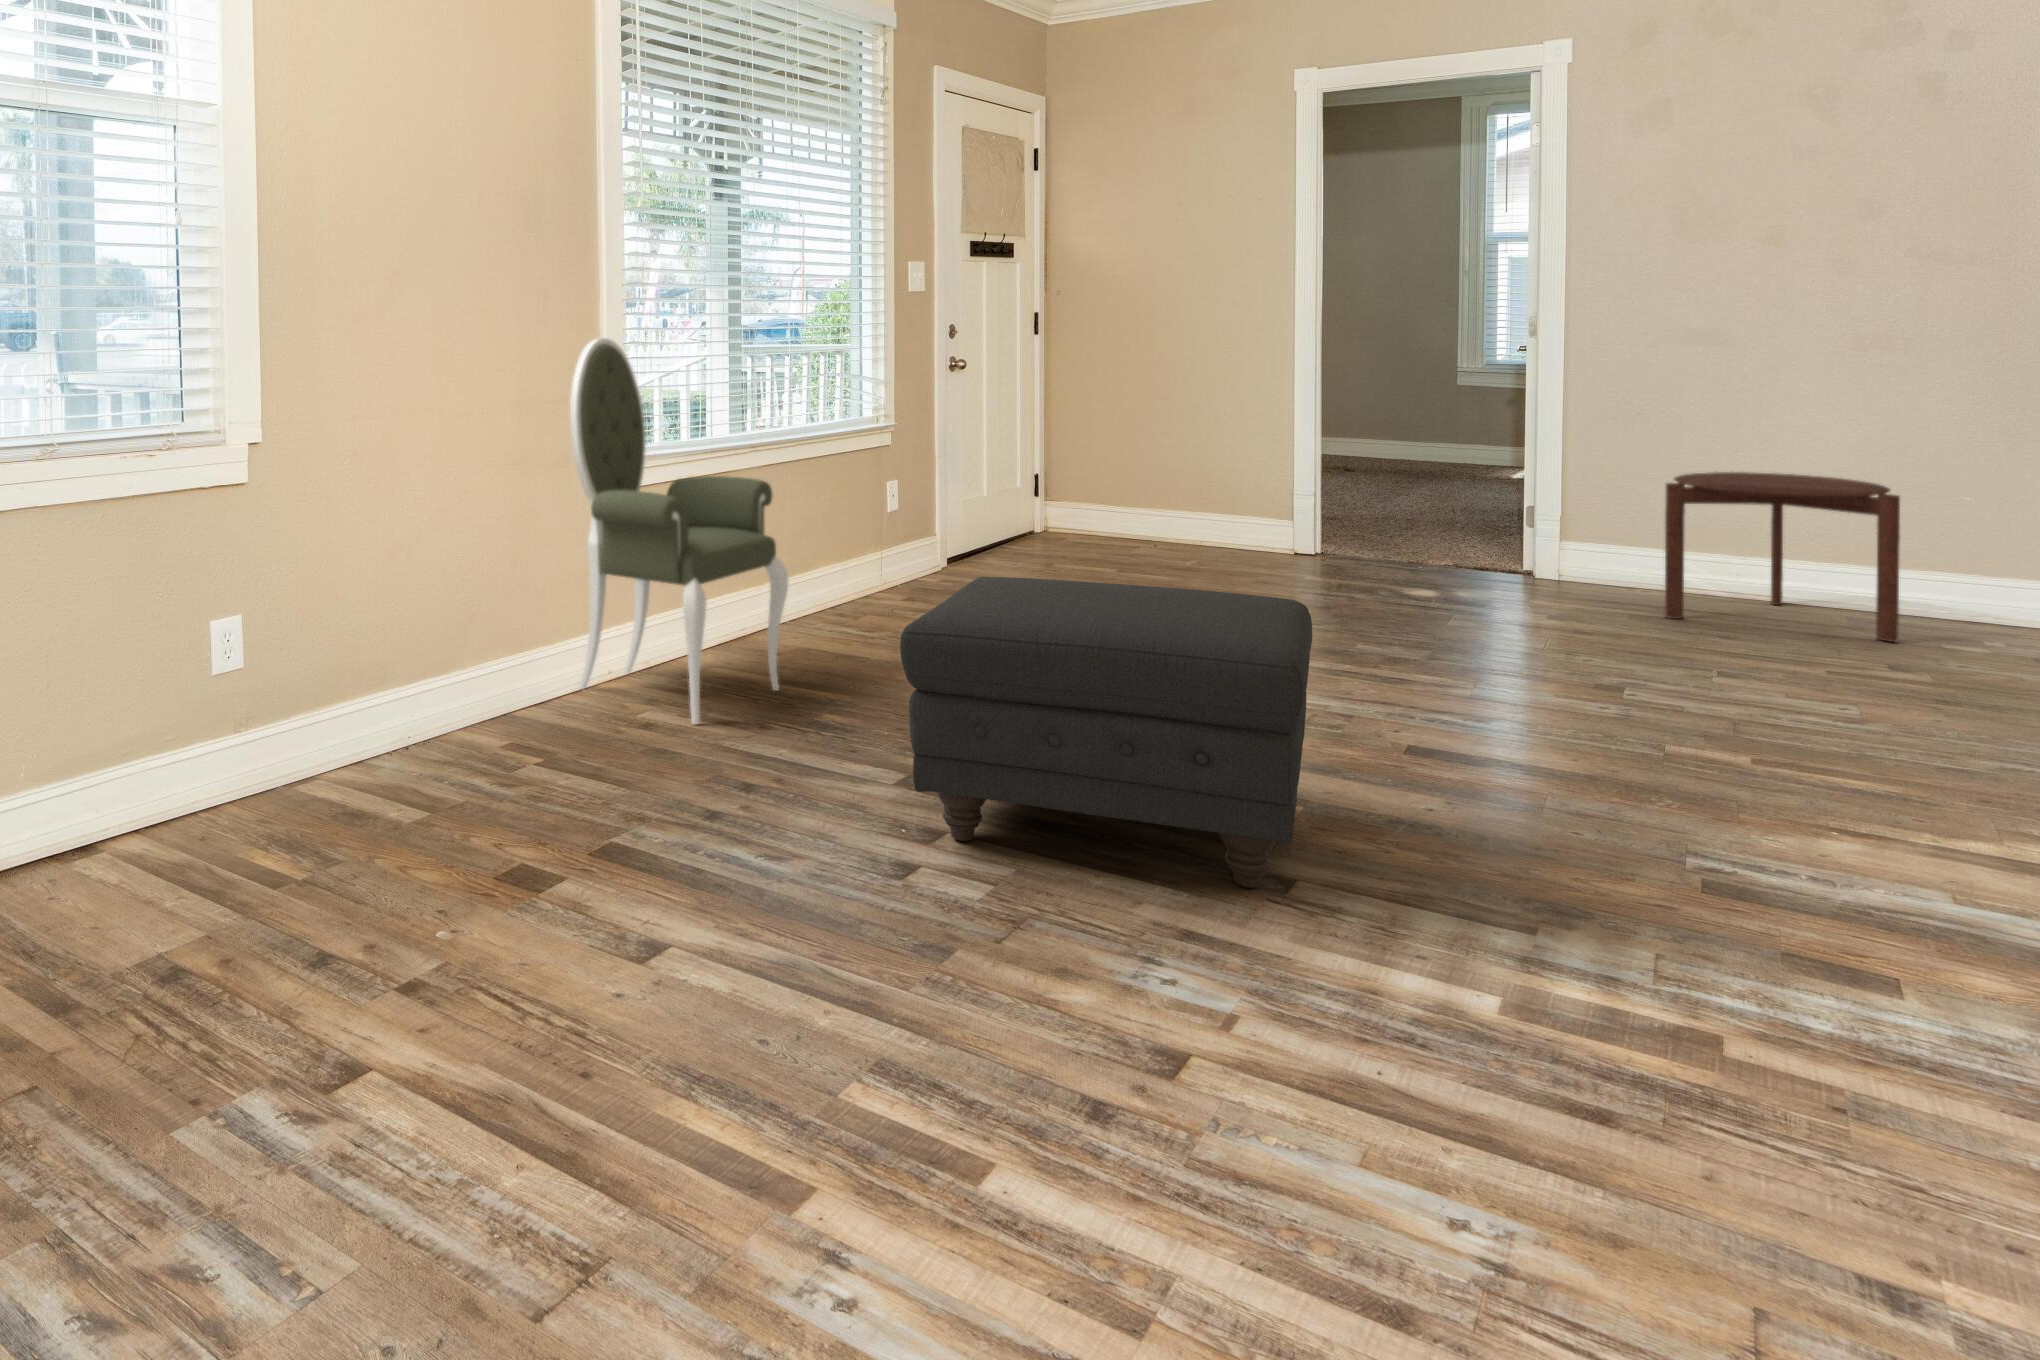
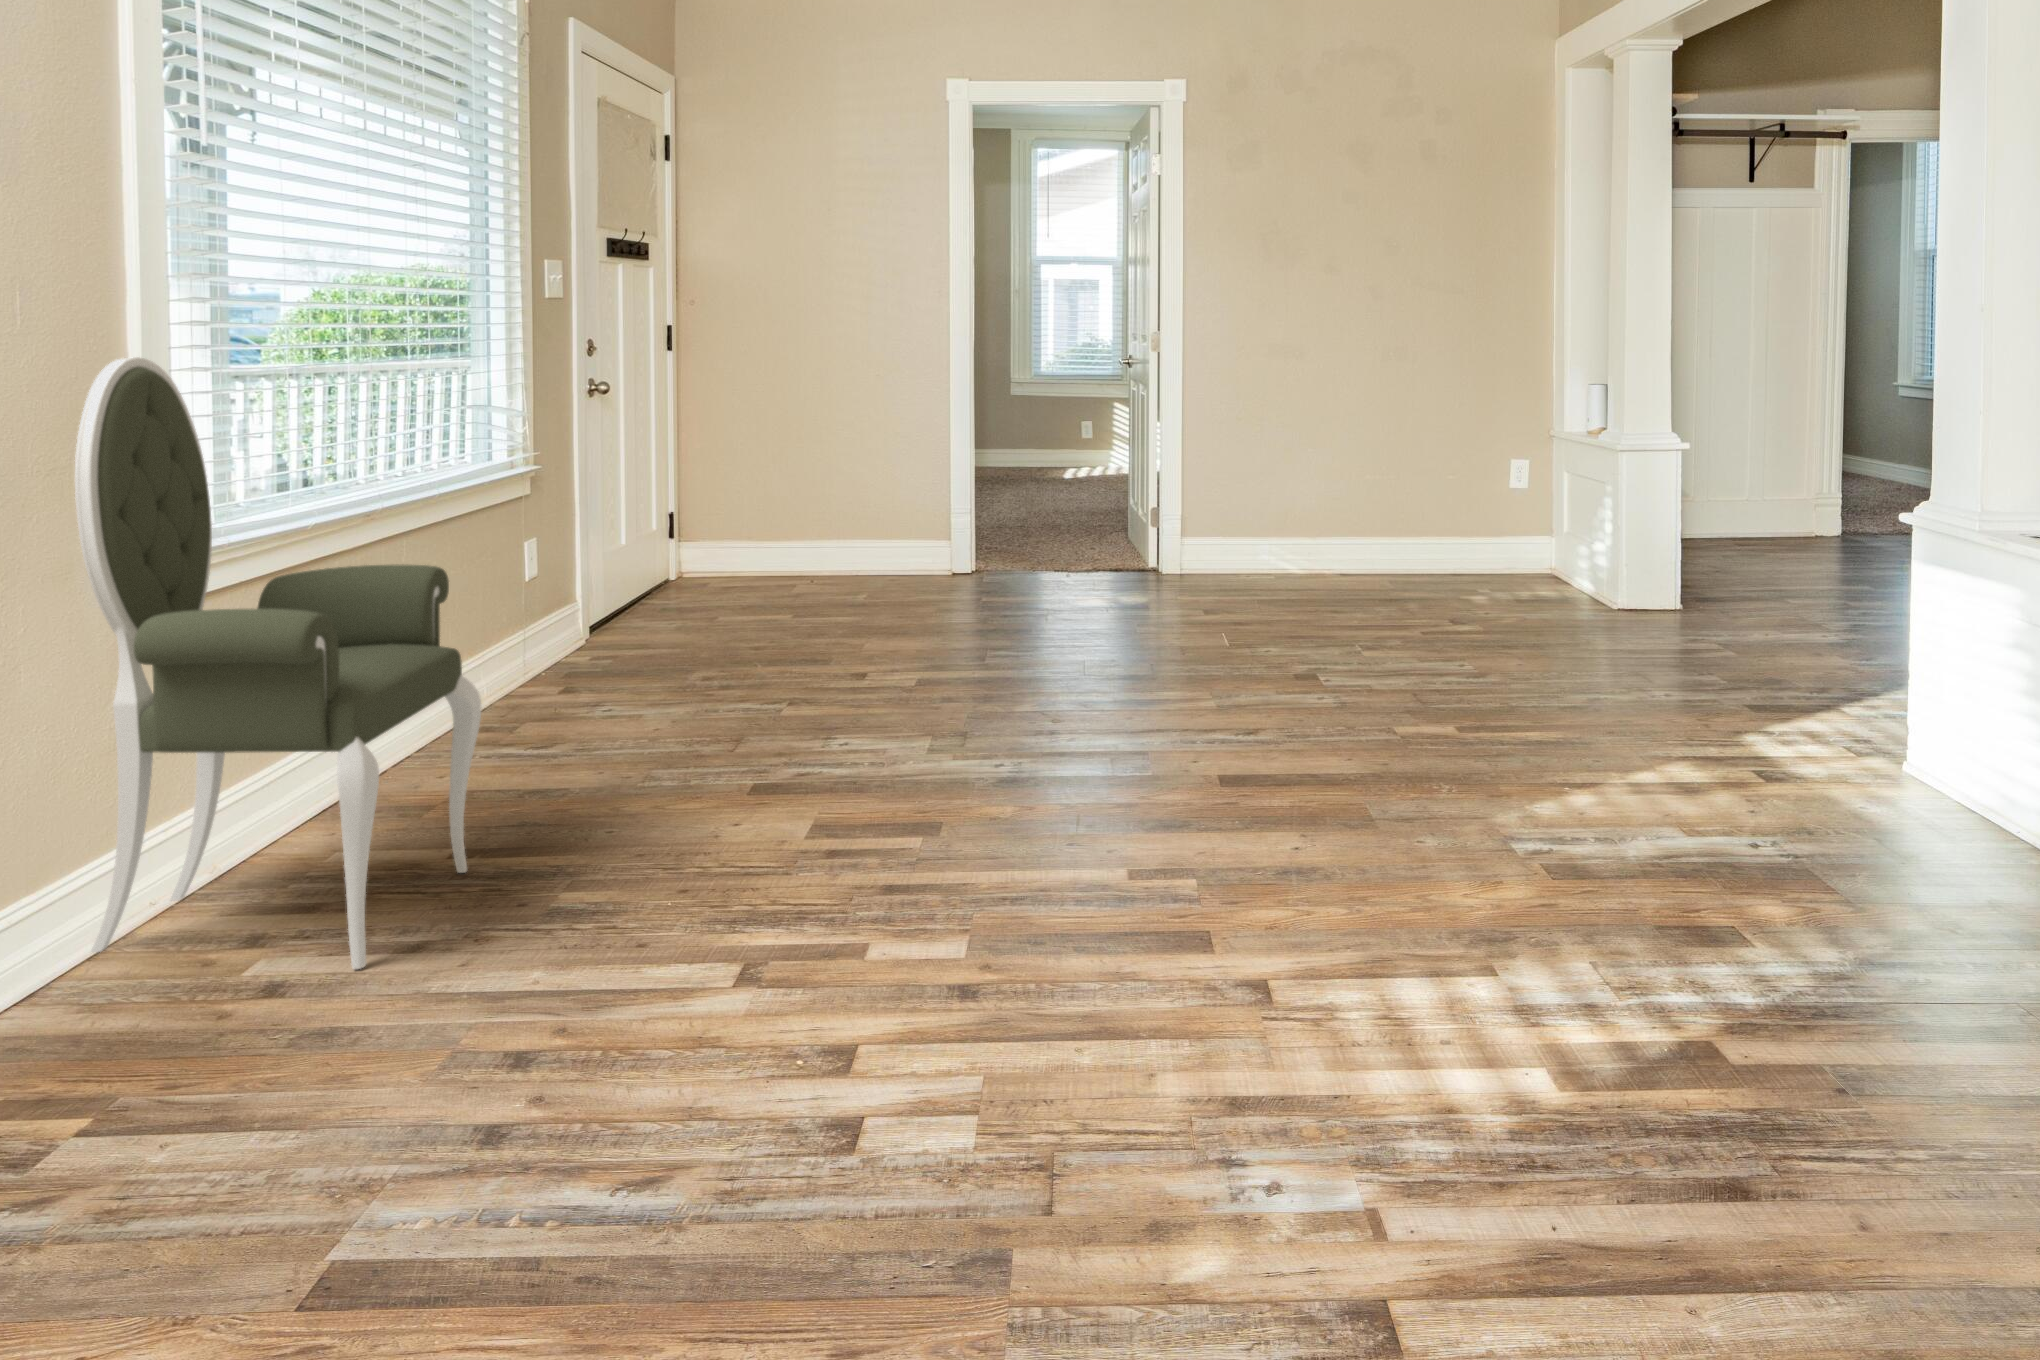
side table: present [1665,472,1900,642] -> none [1274,466,1429,599]
ottoman: present [900,577,1312,888] -> none [812,649,1311,1055]

